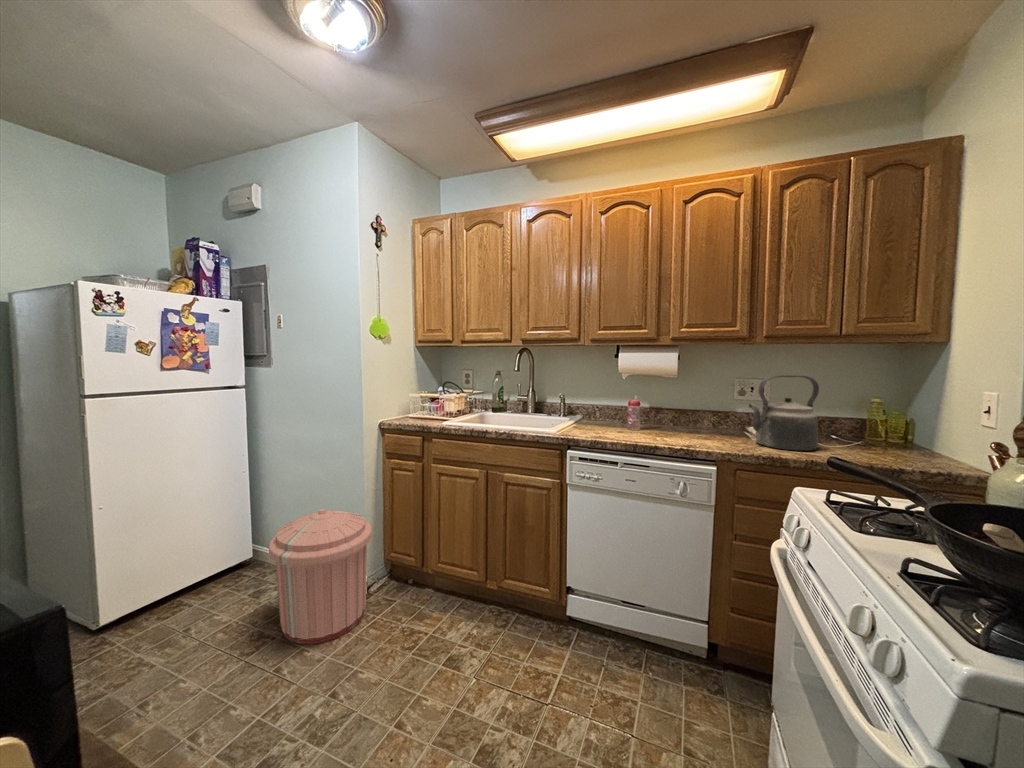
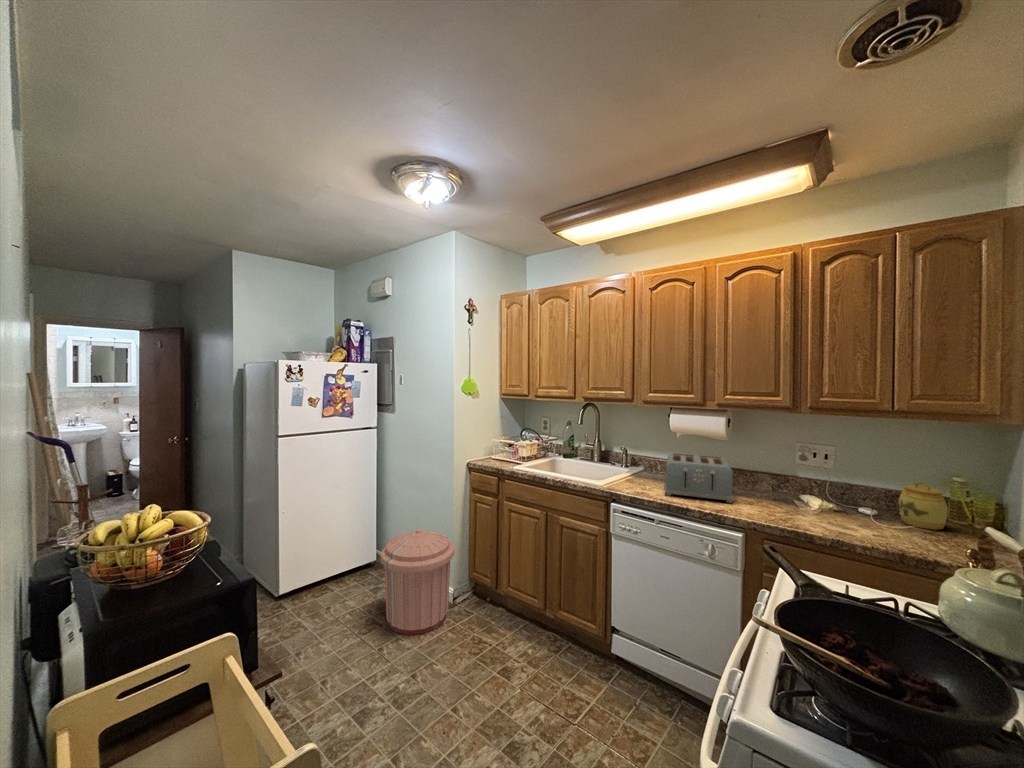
kettle: present [749,375,819,451] -> none [786,448,867,528]
toaster: none [616,395,695,440] -> present [665,453,734,503]
jar: none [834,403,876,446] -> present [899,481,948,530]

